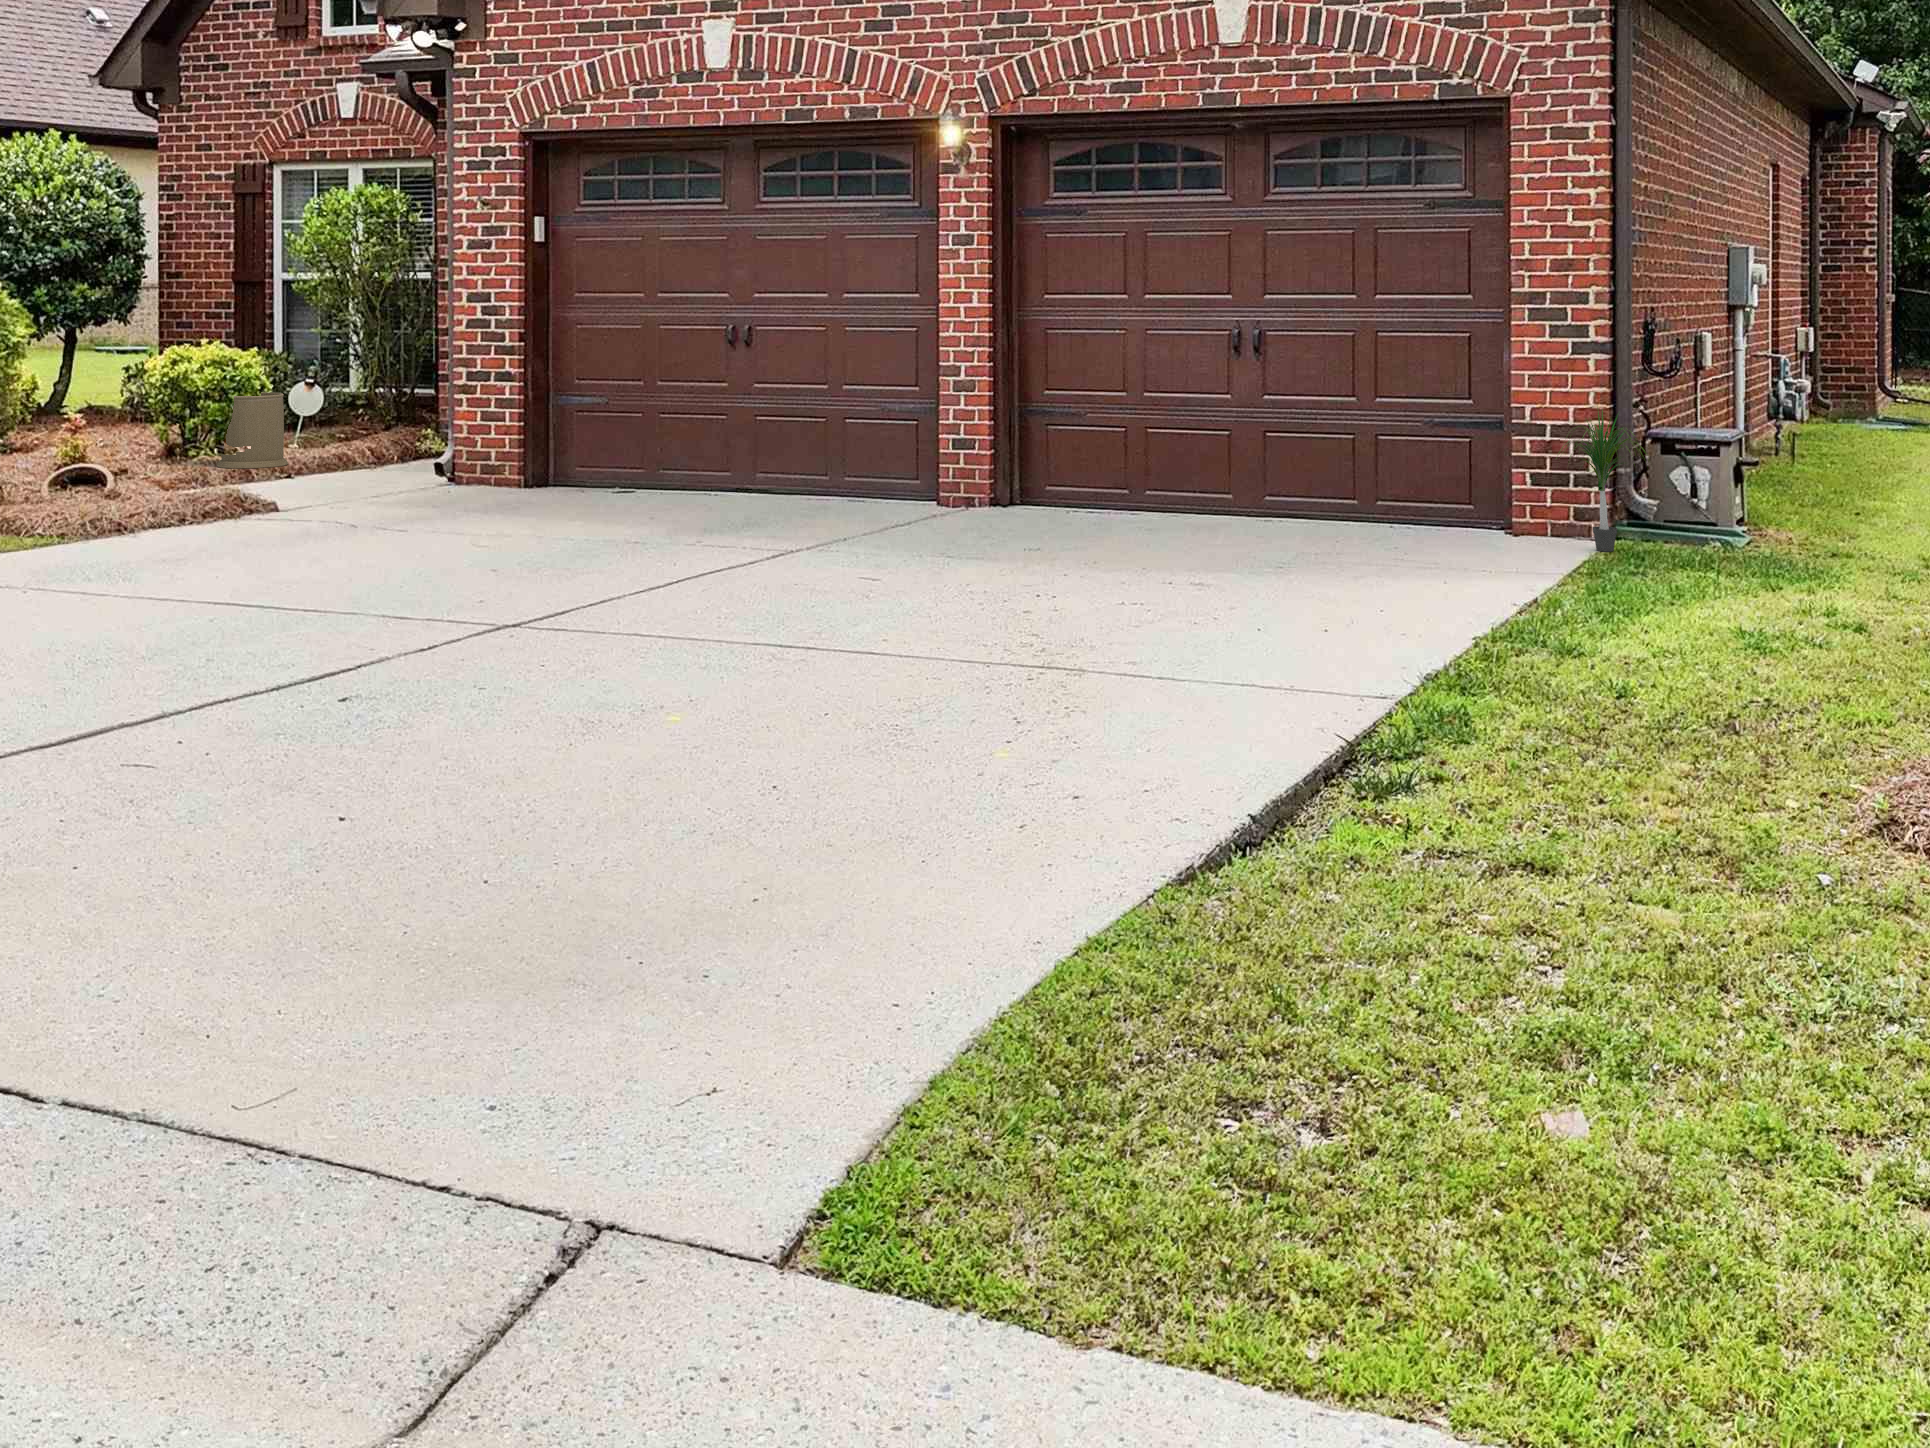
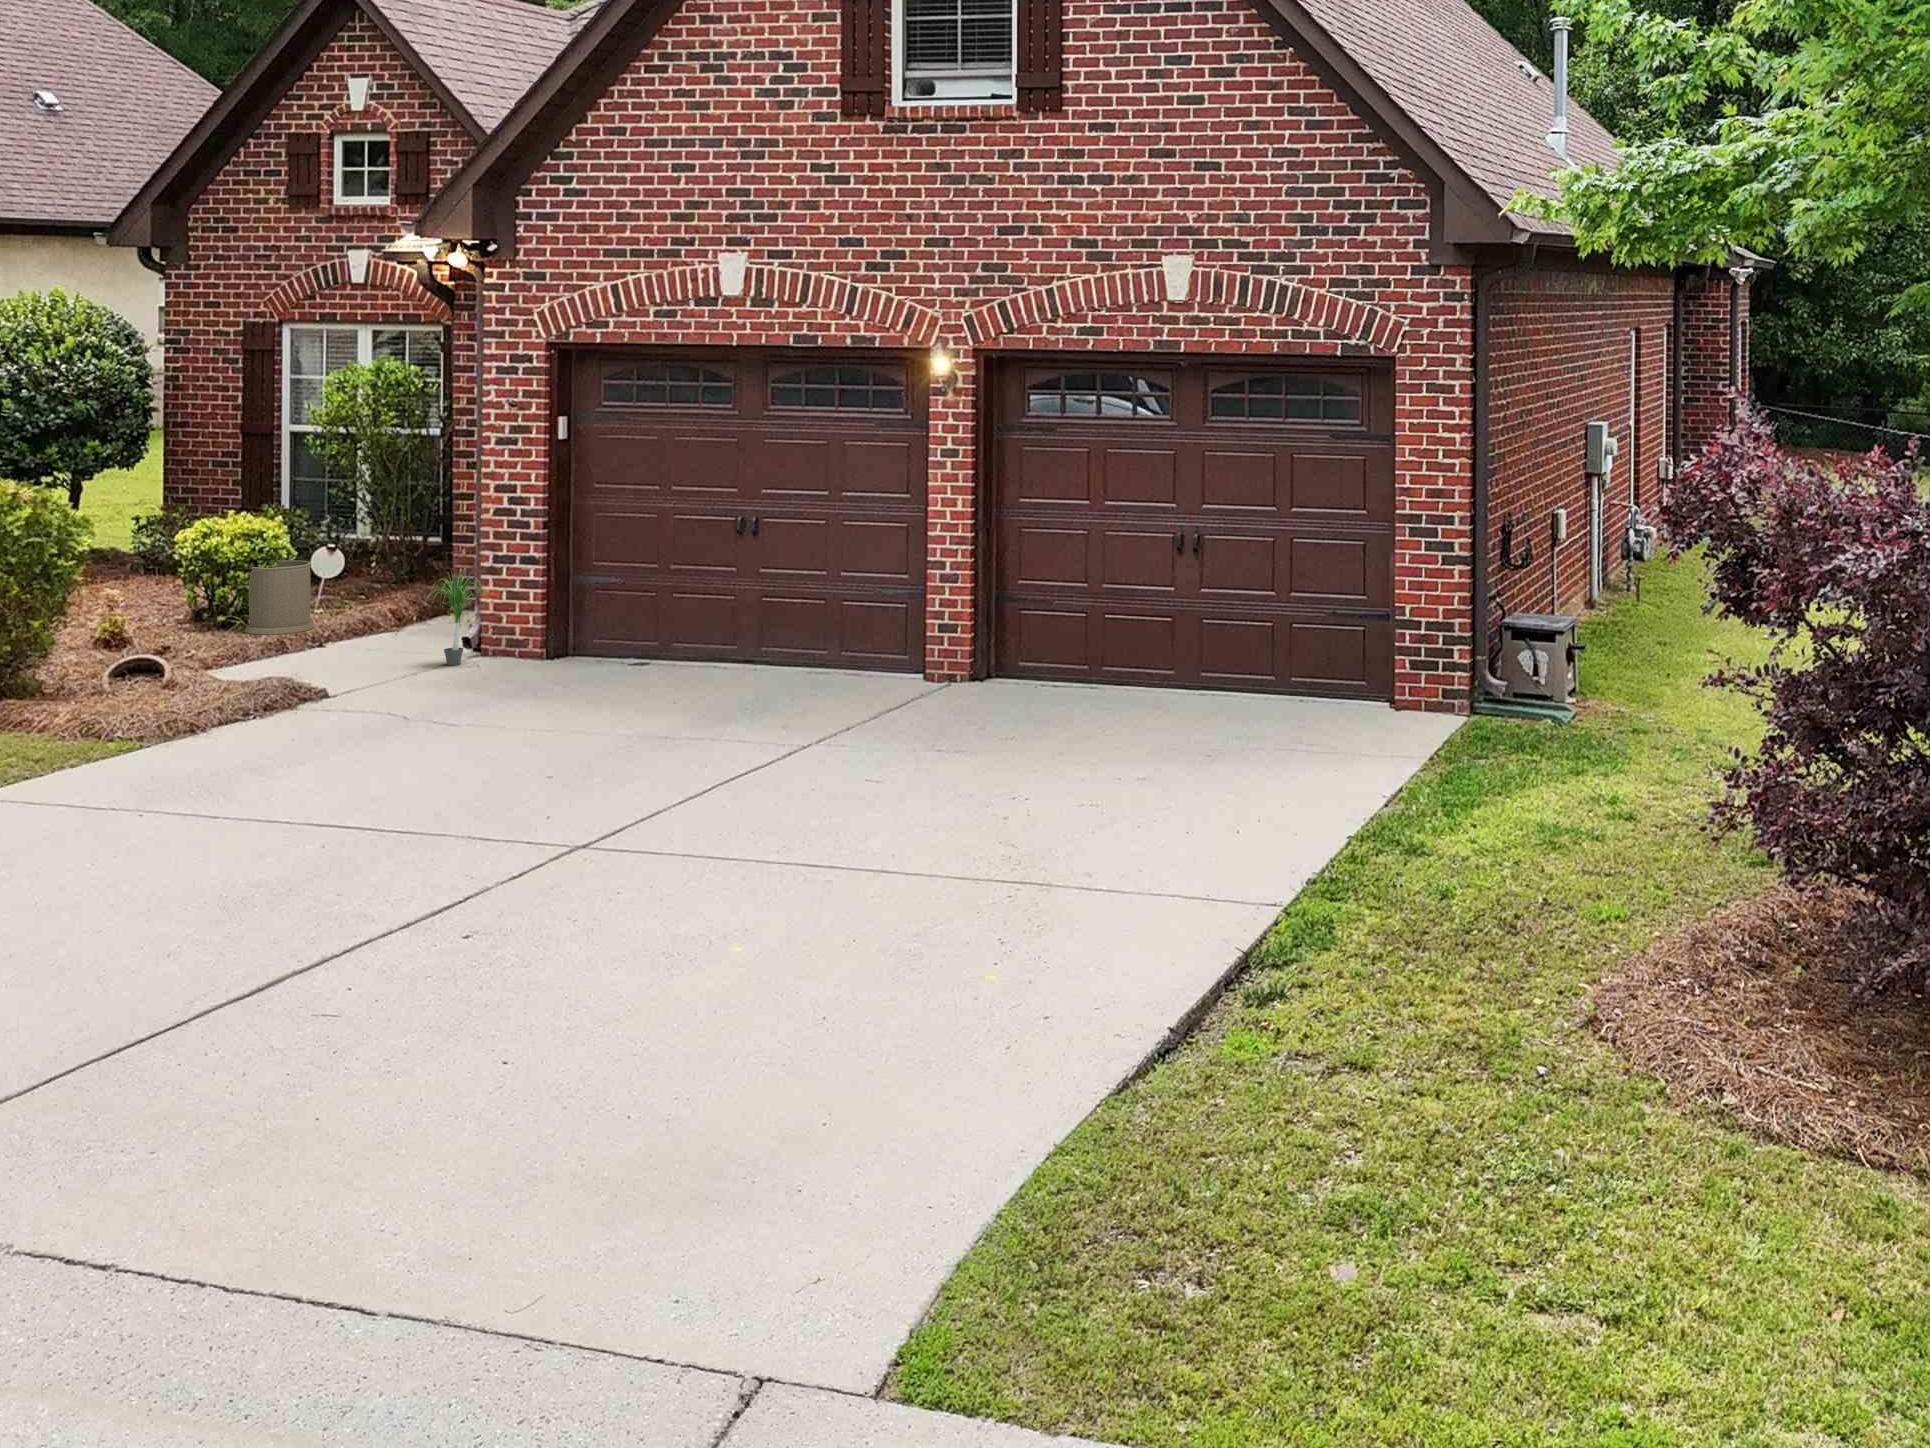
potted plant: present [1561,411,1645,552] -> present [441,571,486,666]

